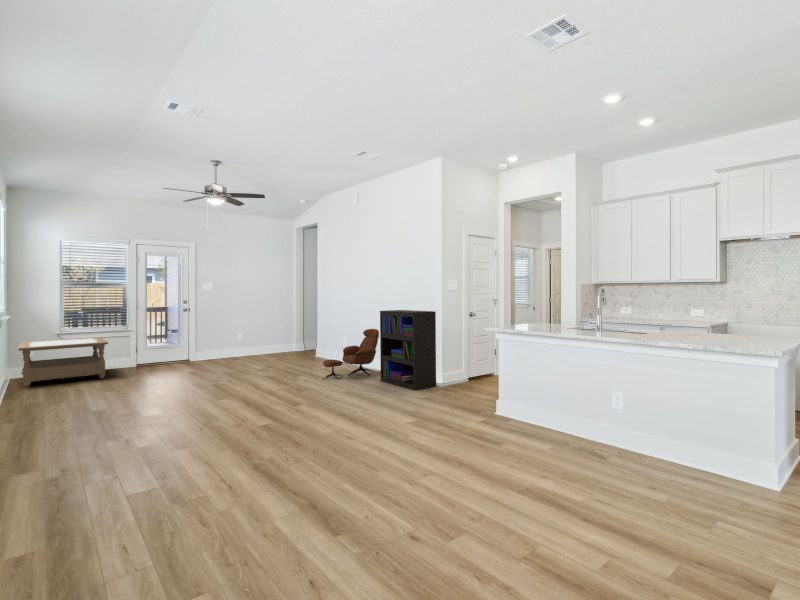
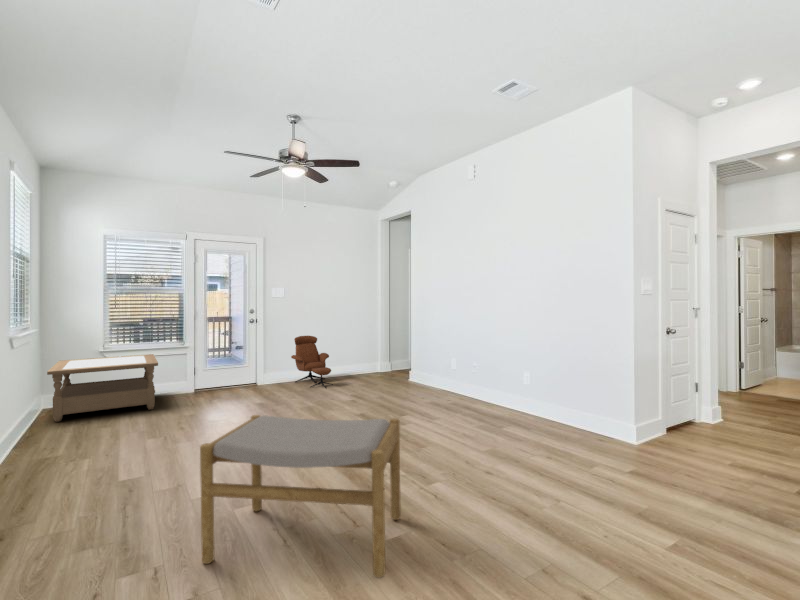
bookshelf: present [380,310,436,390] -> none [525,324,623,453]
lounge chair: present [323,329,379,379] -> present [291,336,333,388]
footstool: none [155,362,275,437] -> present [200,415,401,578]

